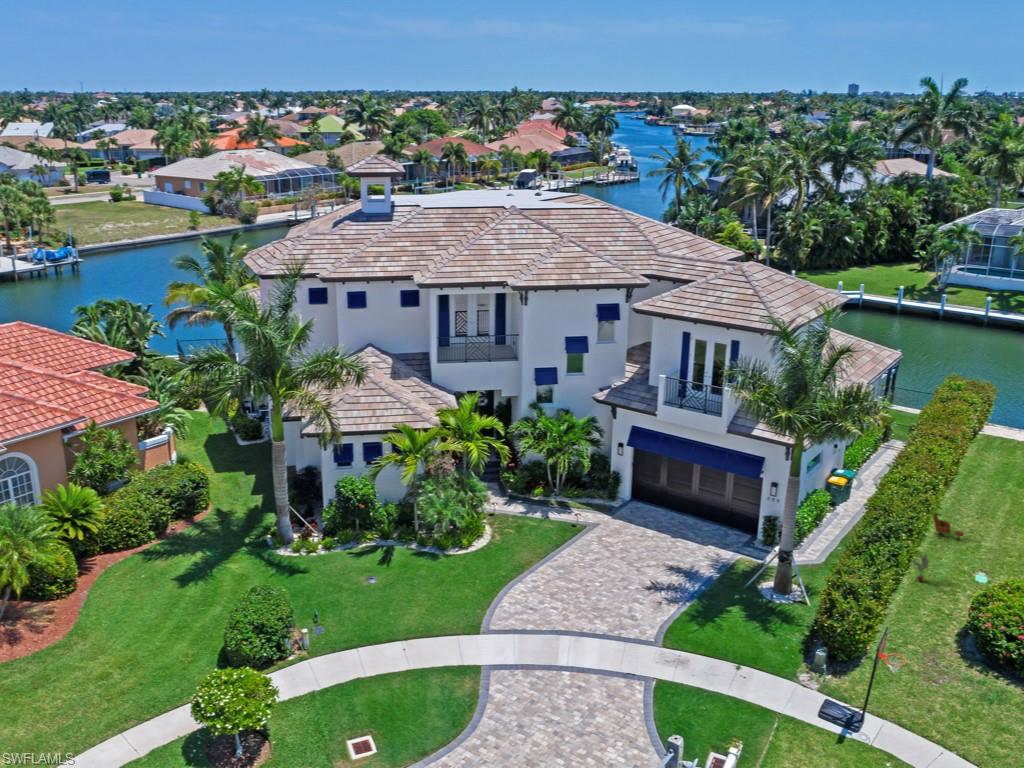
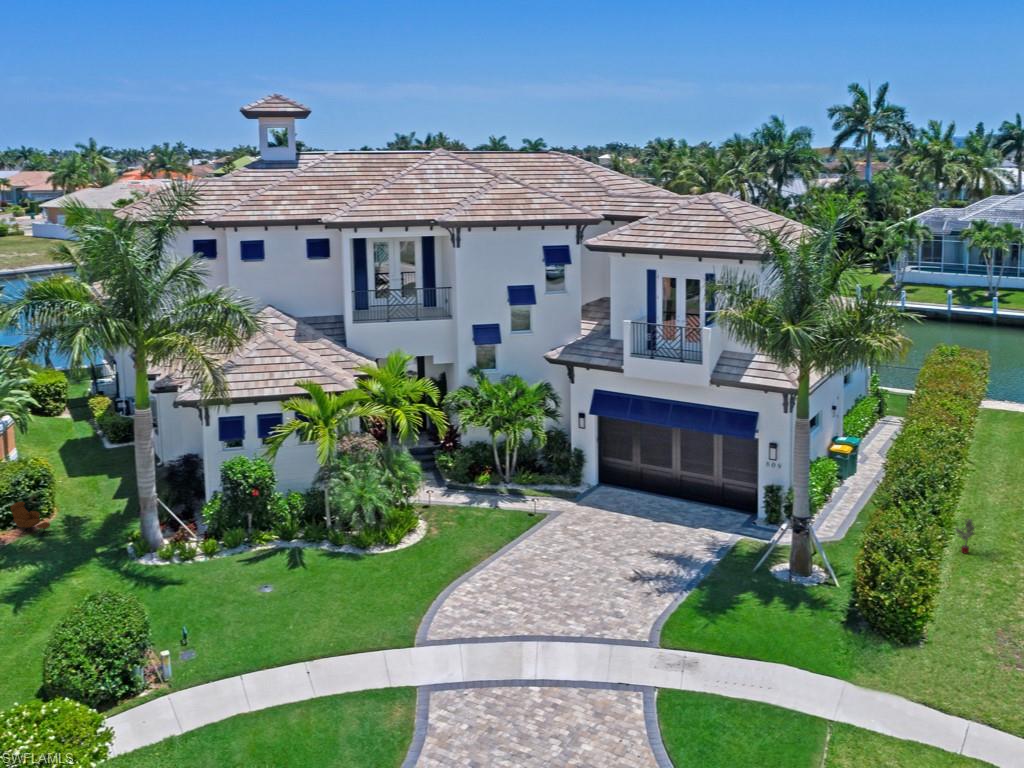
lounge chair: present [933,513,964,540] -> present [11,502,50,534]

